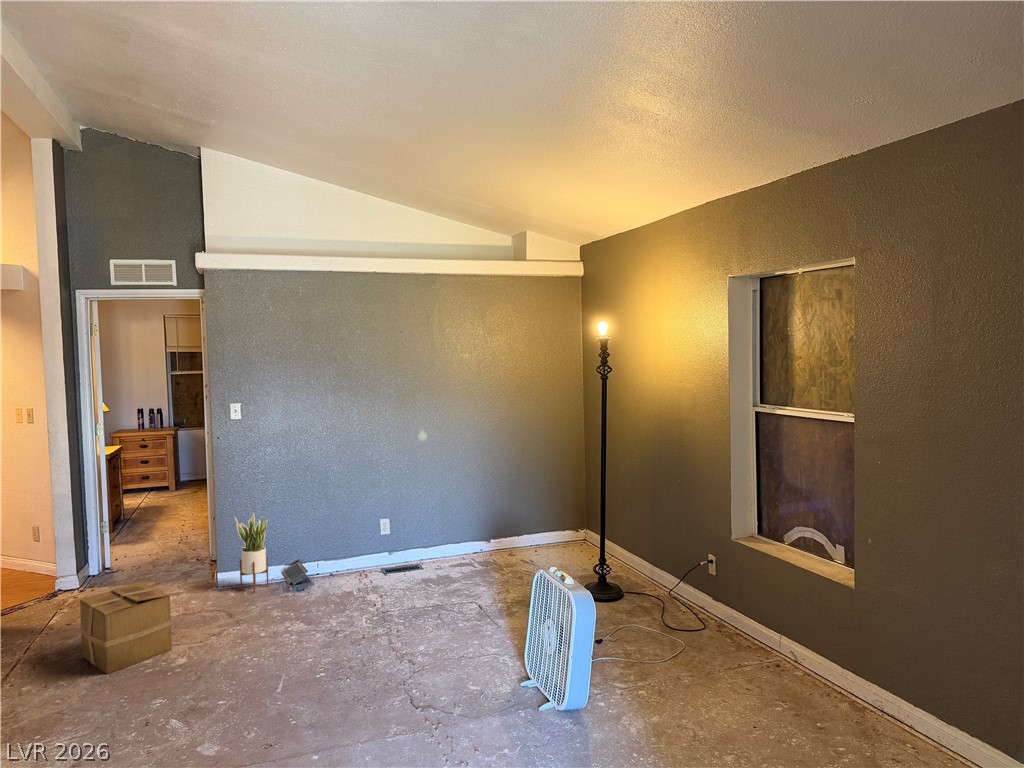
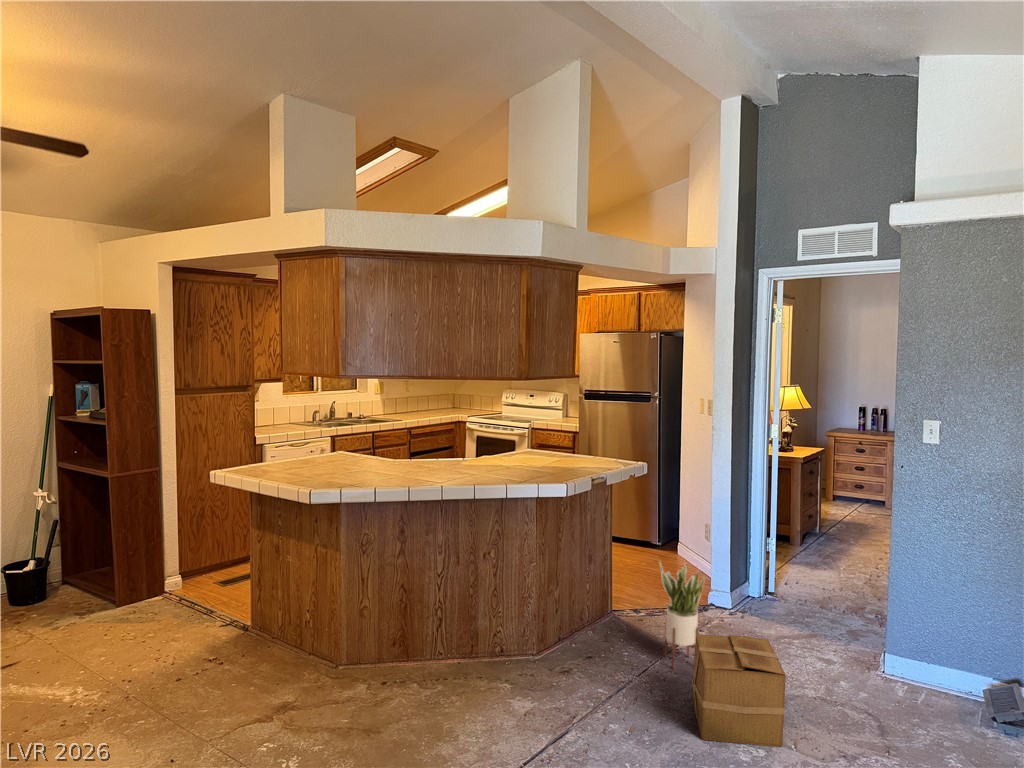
potted plant: present [235,513,269,592] -> present [659,562,705,668]

